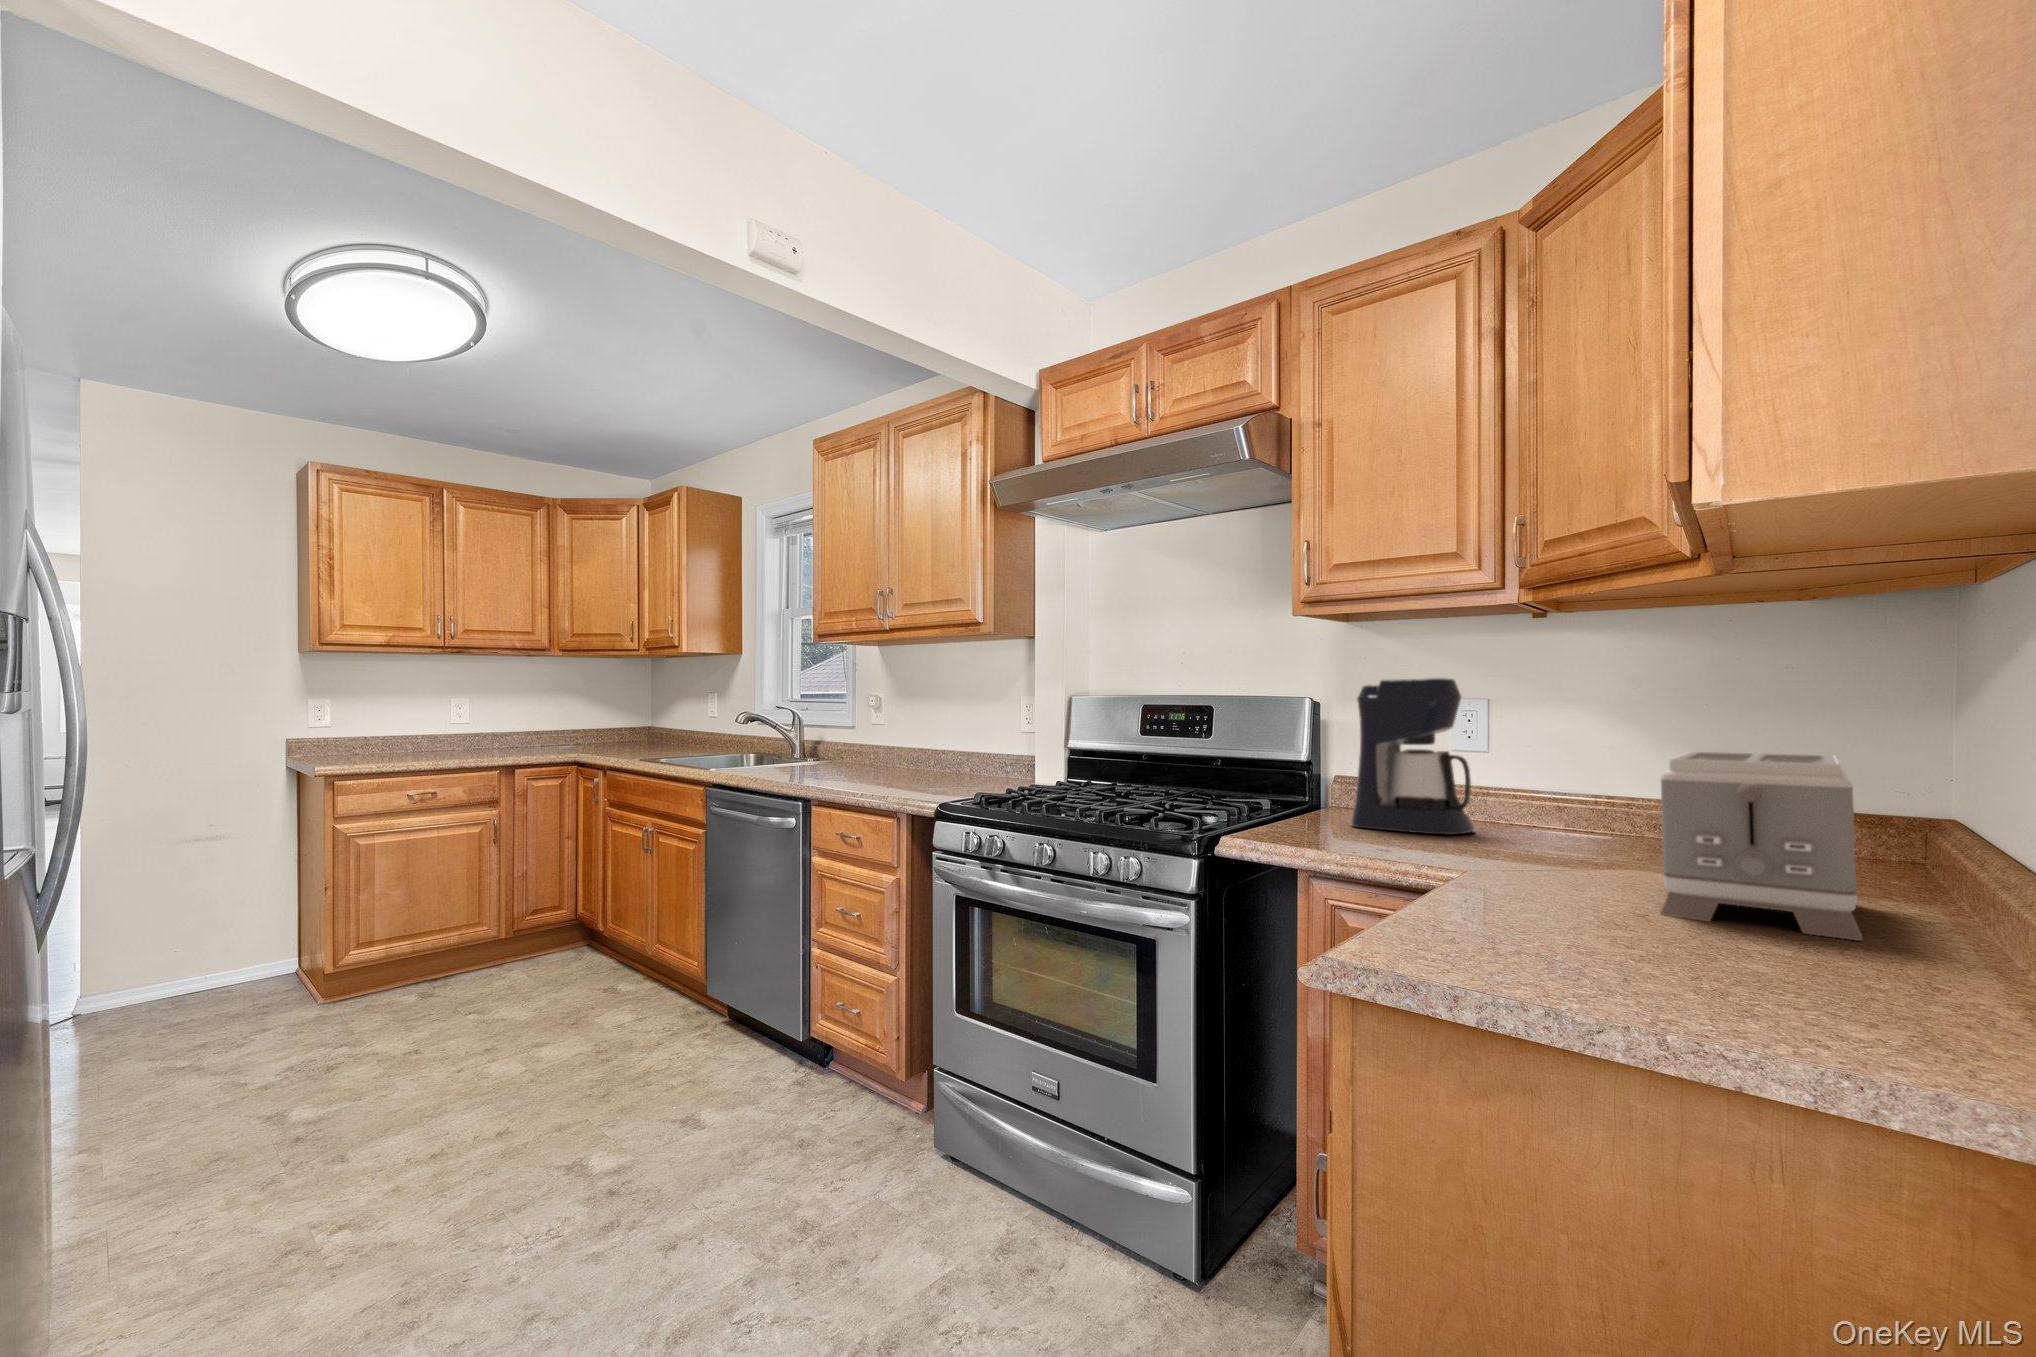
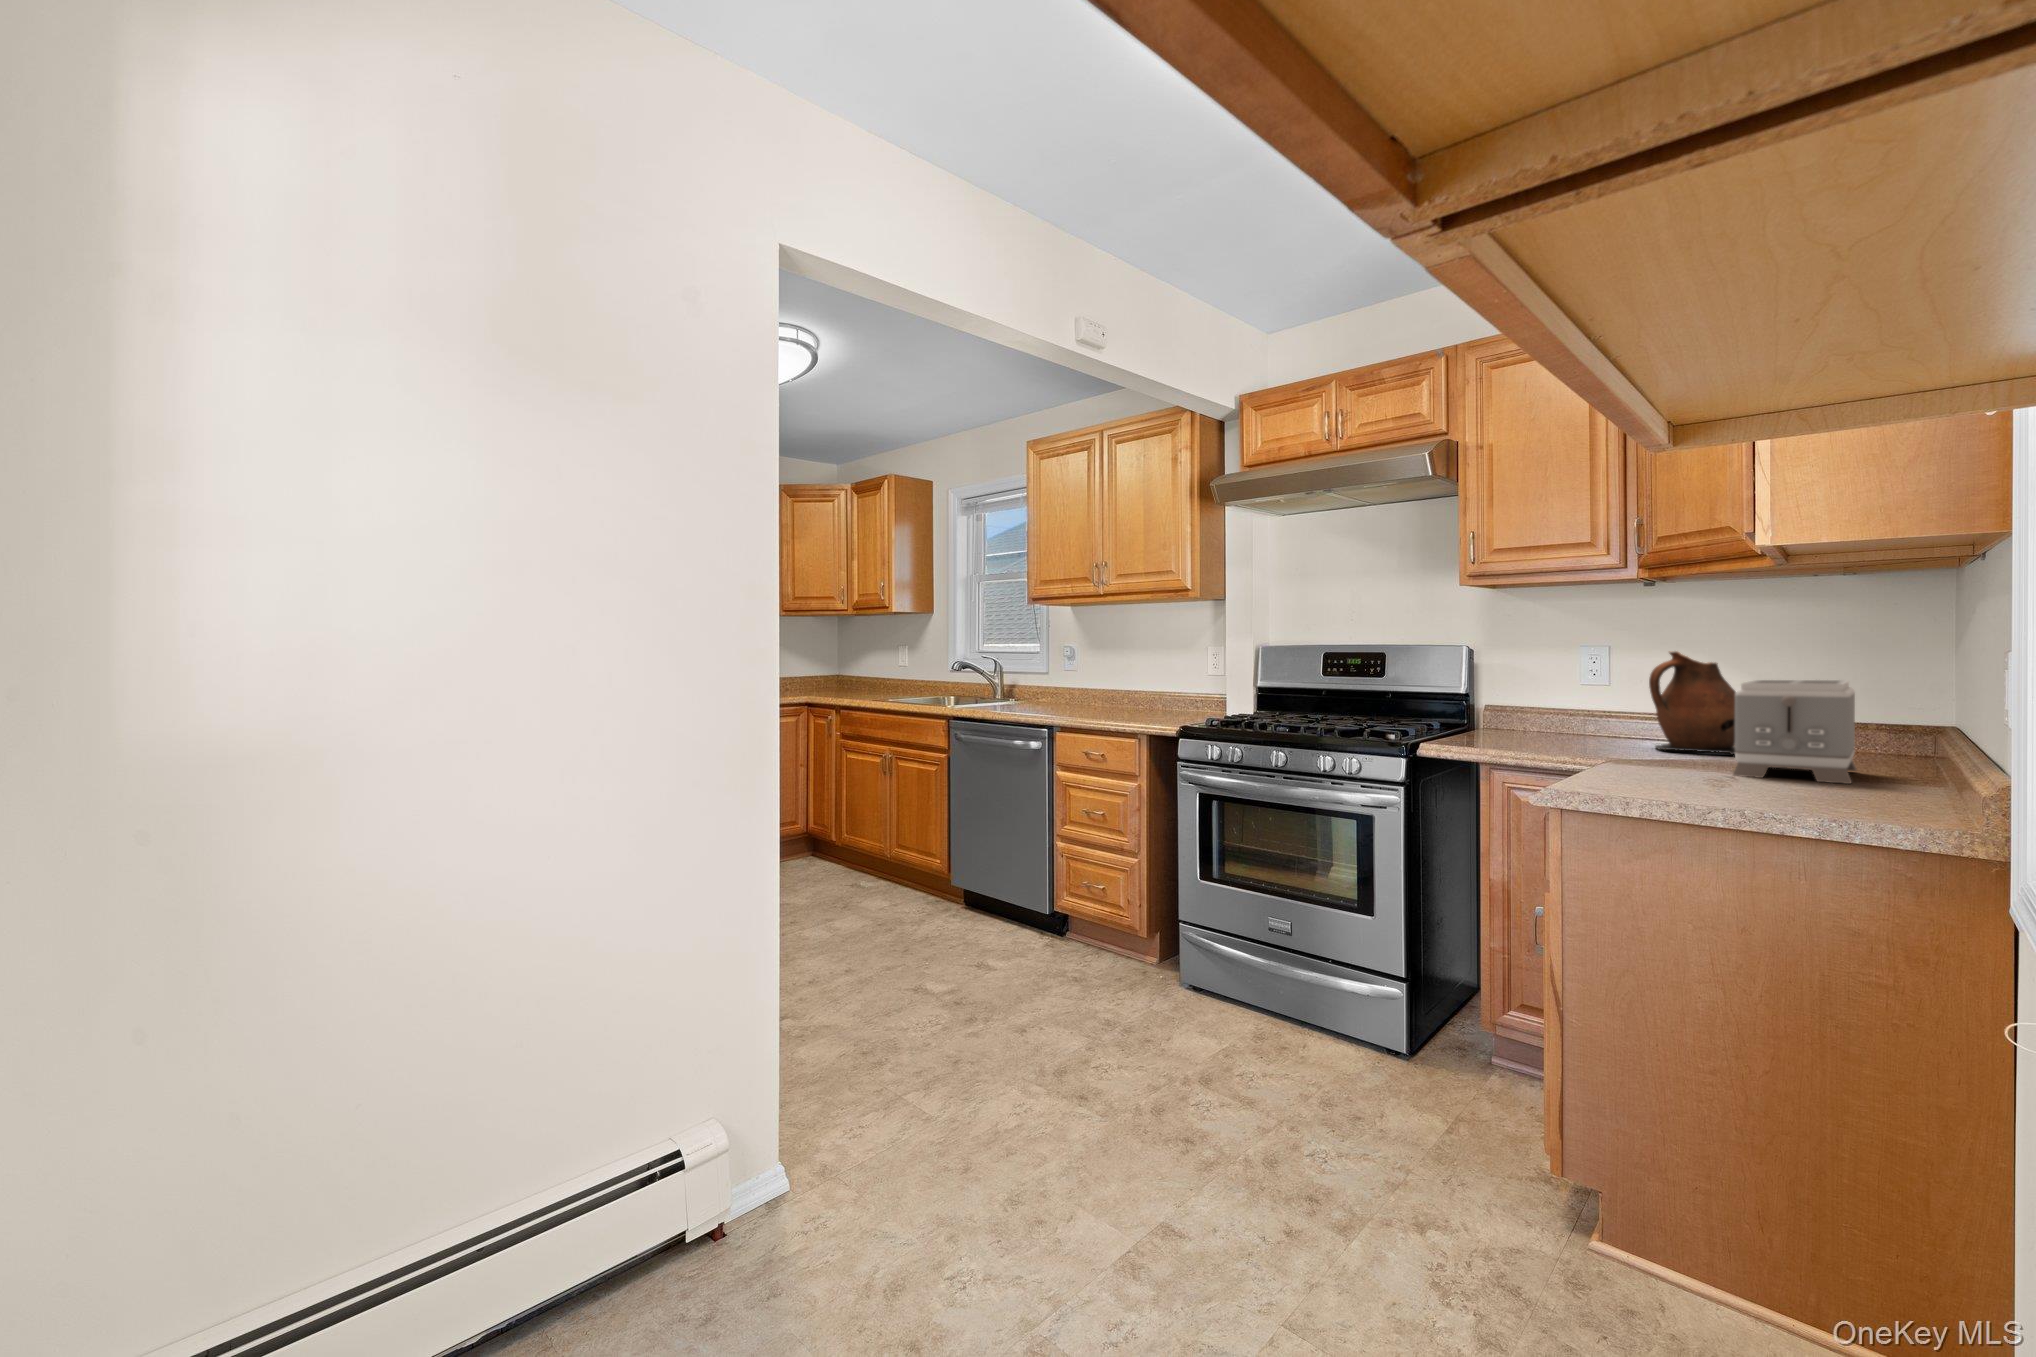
coffee maker: present [1351,678,1475,835] -> none [1502,632,1596,744]
ceramic pitcher: none [1540,707,1687,861] -> present [1649,652,1736,755]

